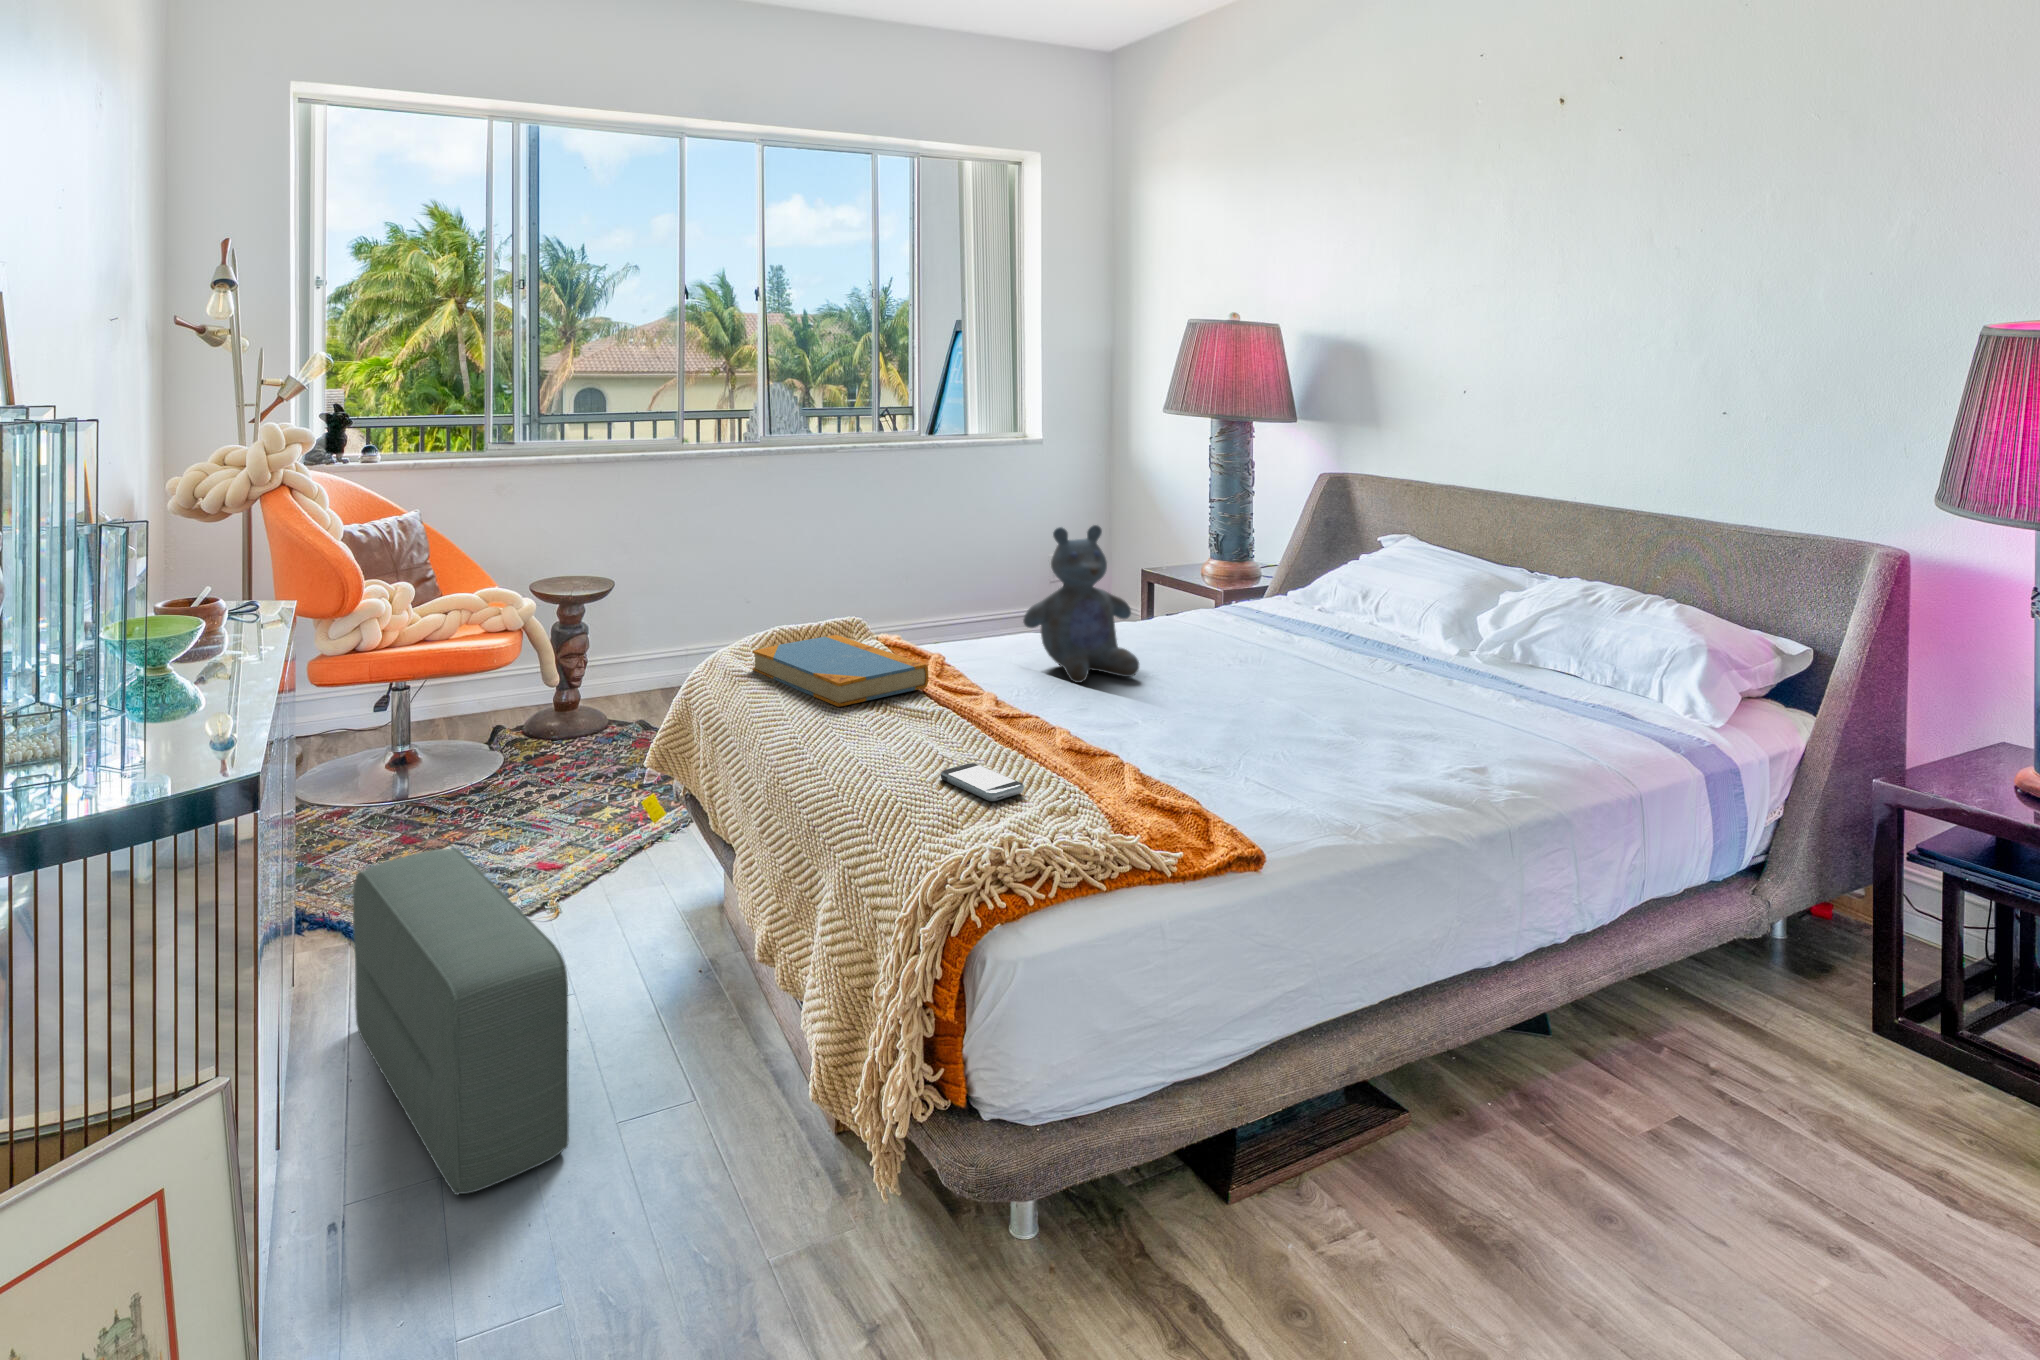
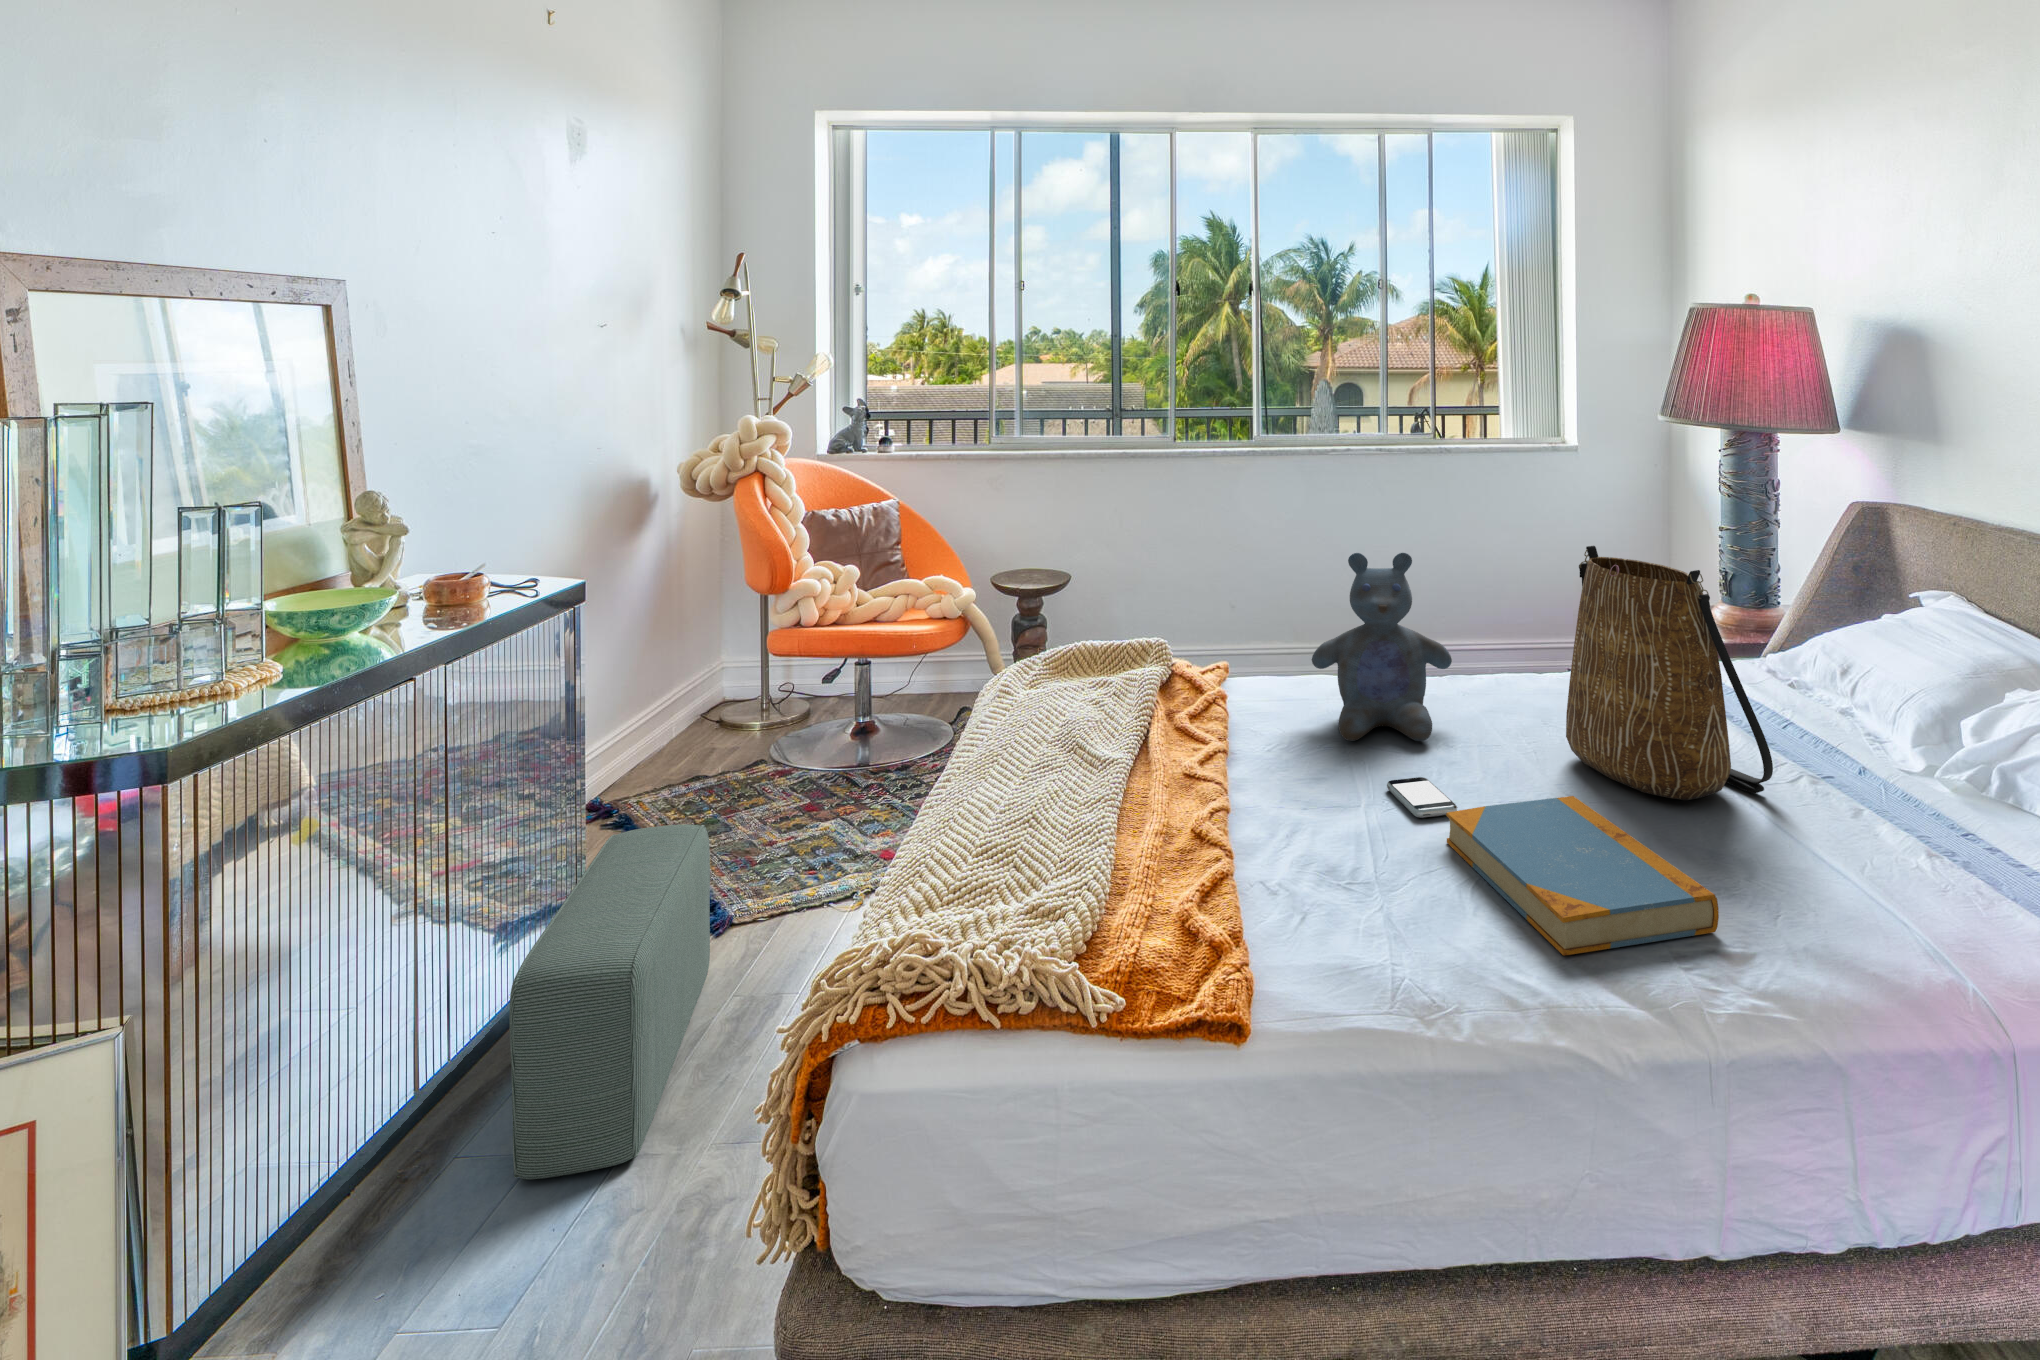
tote bag: none [1242,509,1406,690] -> present [1566,546,1773,800]
book: present [753,635,928,707] -> present [1446,796,1719,956]
smartphone: present [940,763,1024,801] -> present [1387,777,1457,818]

